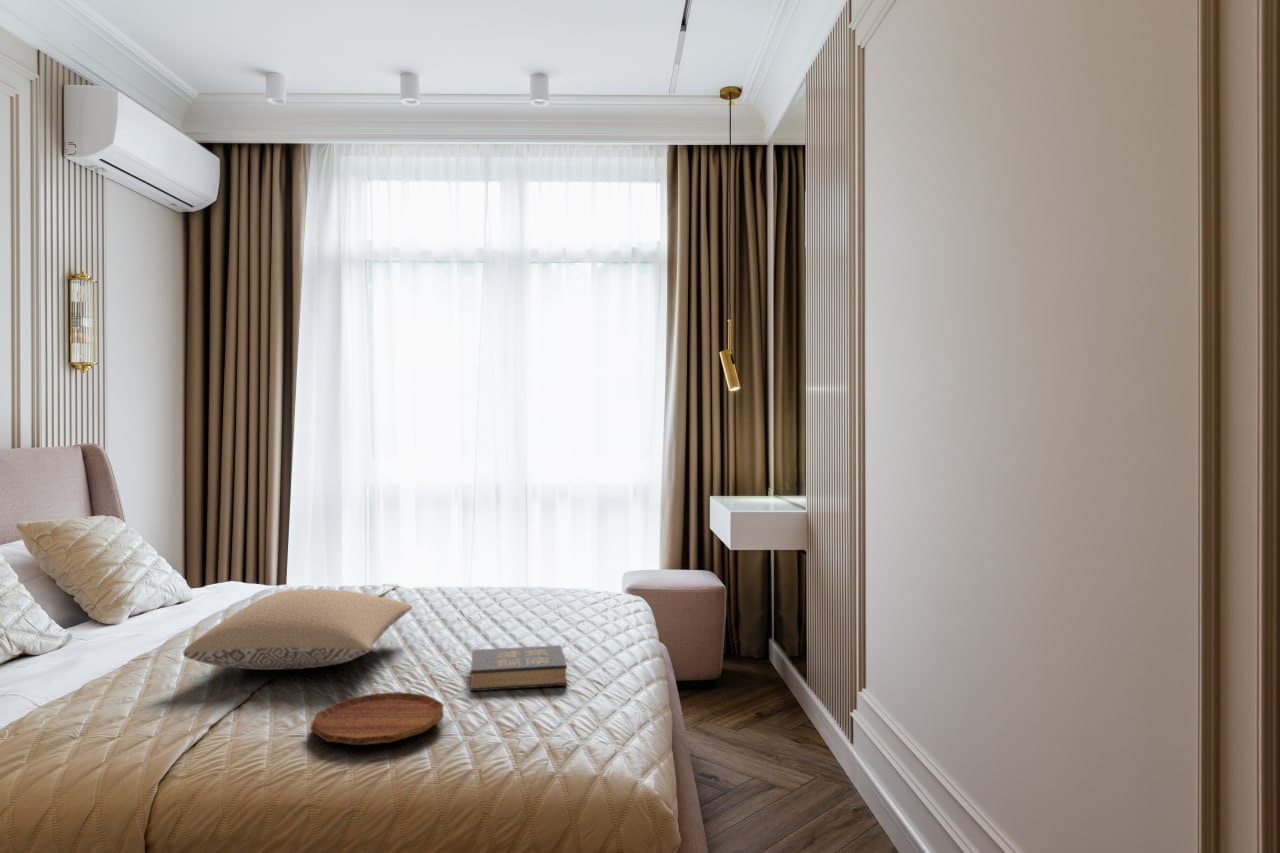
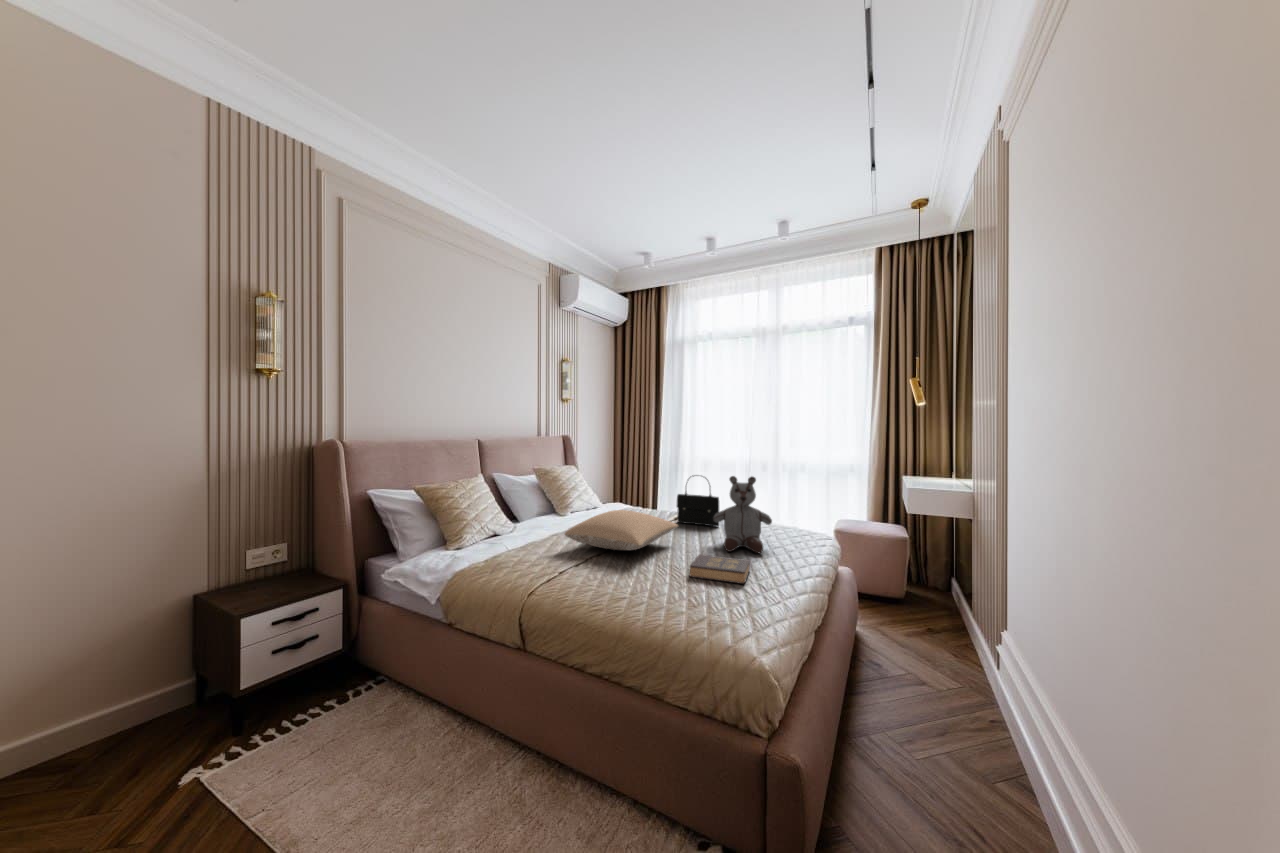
stuffed bear: none [472,507,570,639] -> present [713,476,772,553]
handbag: none [383,512,464,603] -> present [677,475,719,526]
tray: present [311,692,444,745] -> none [598,569,666,596]

